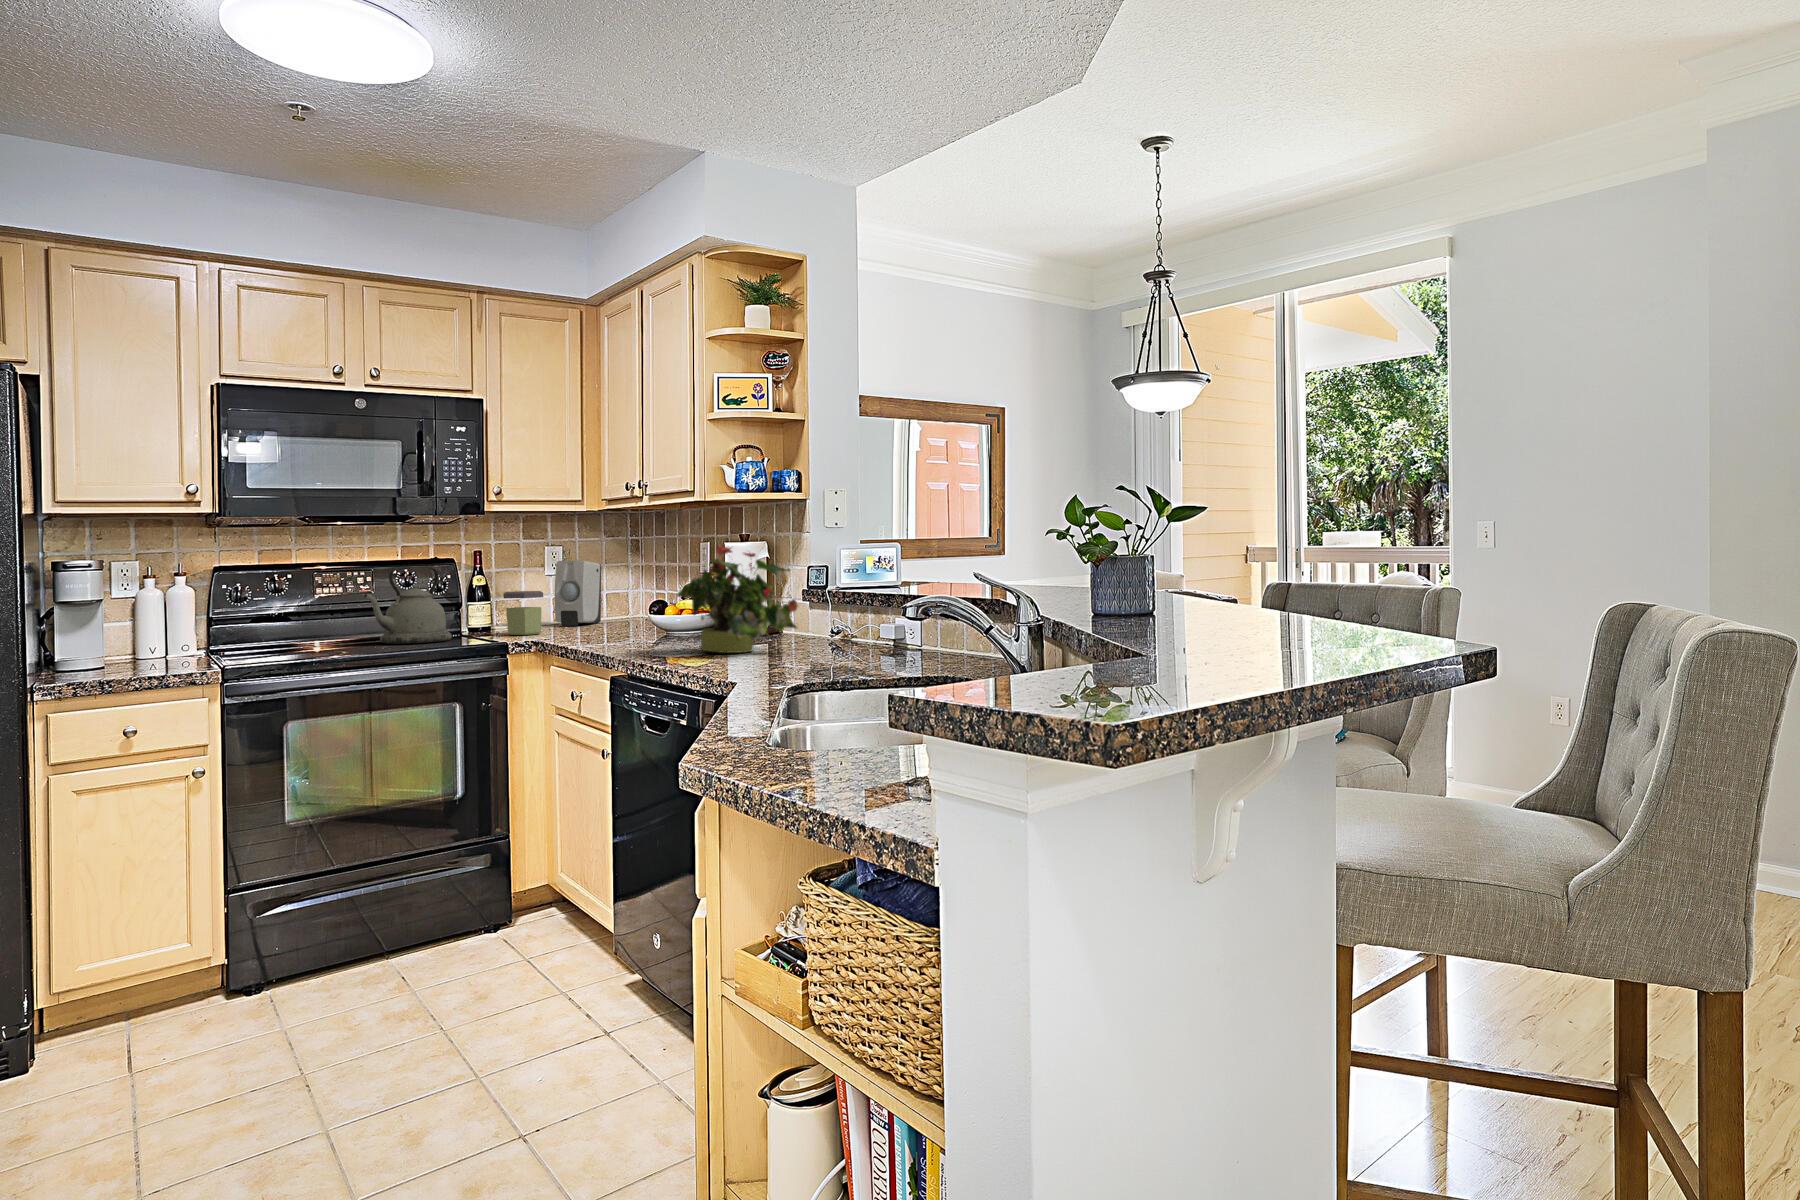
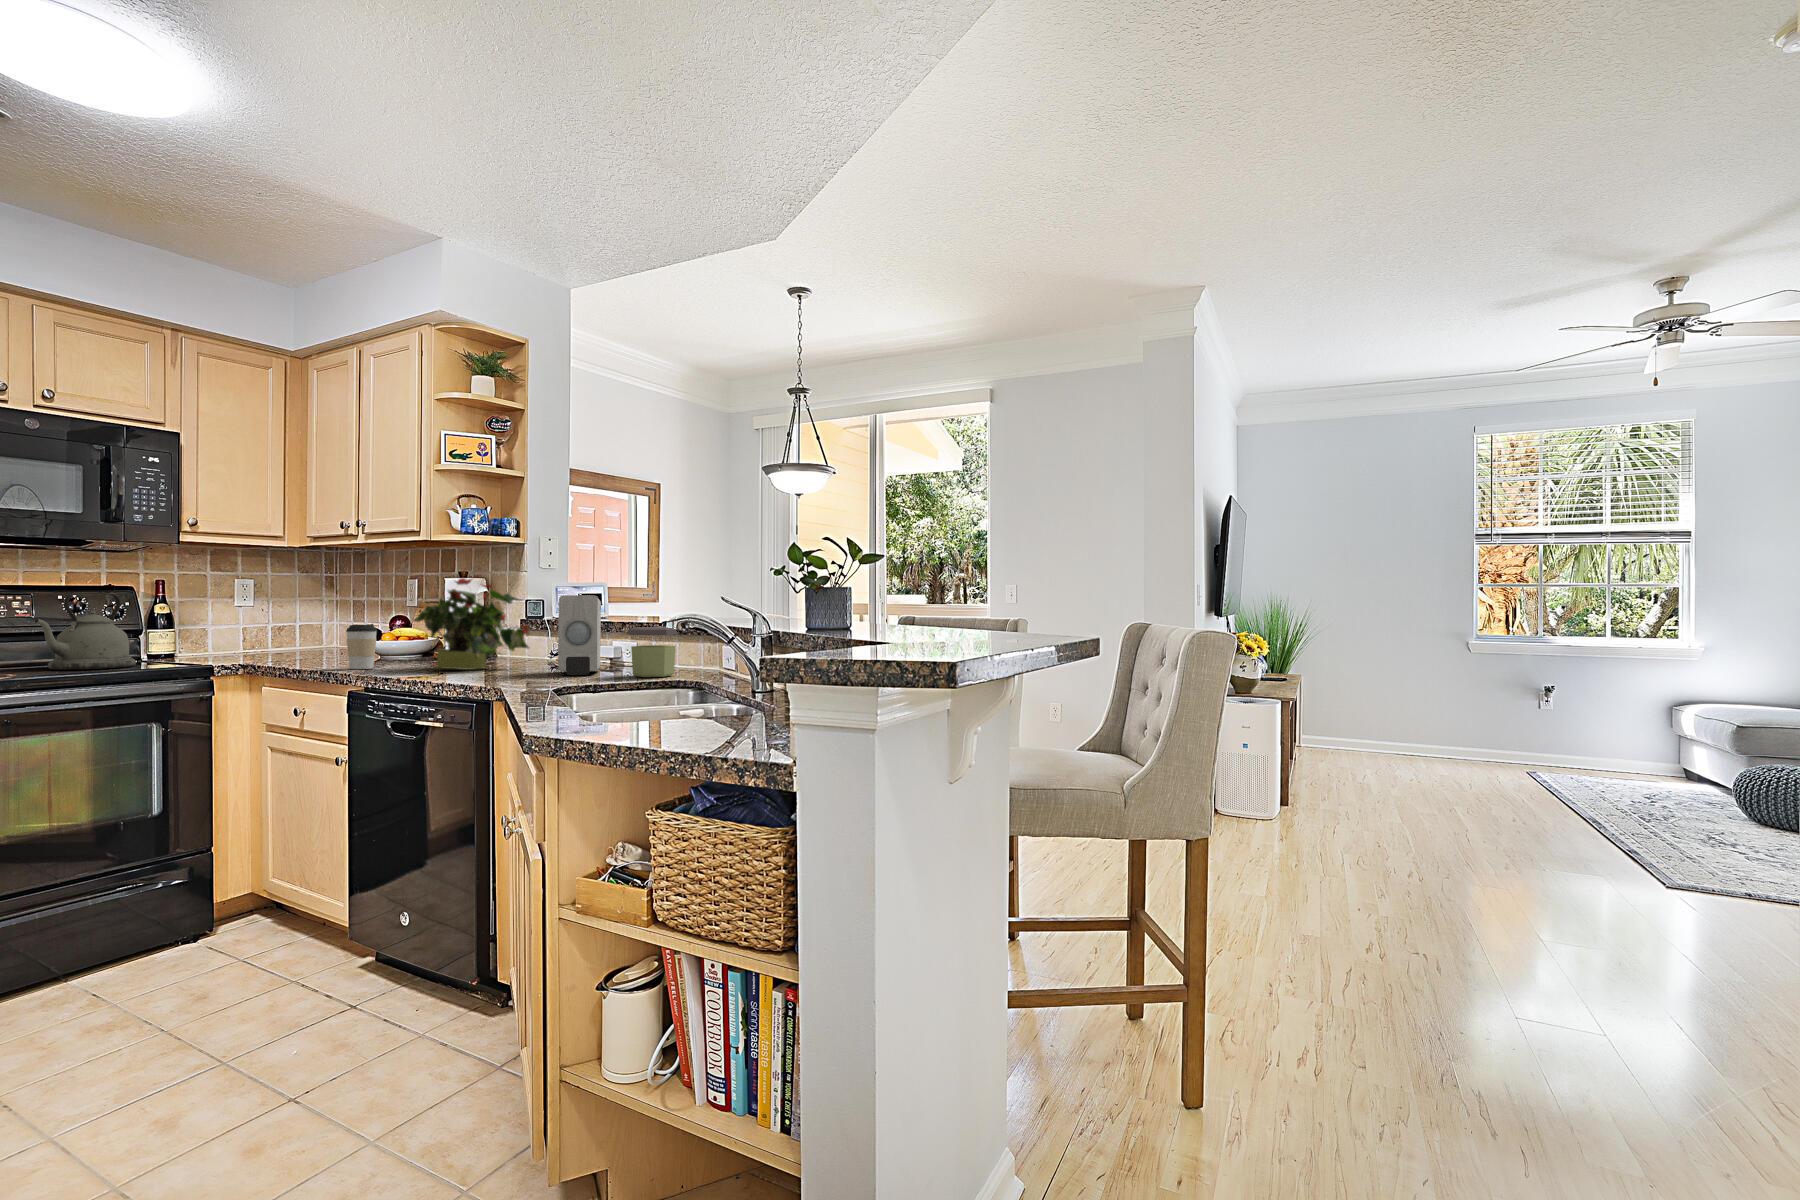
soap dispenser: present [555,560,601,626] -> present [558,595,601,675]
jar: present [503,591,543,635] -> present [628,627,678,677]
coffee cup: none [617,598,648,649] -> present [346,624,377,669]

